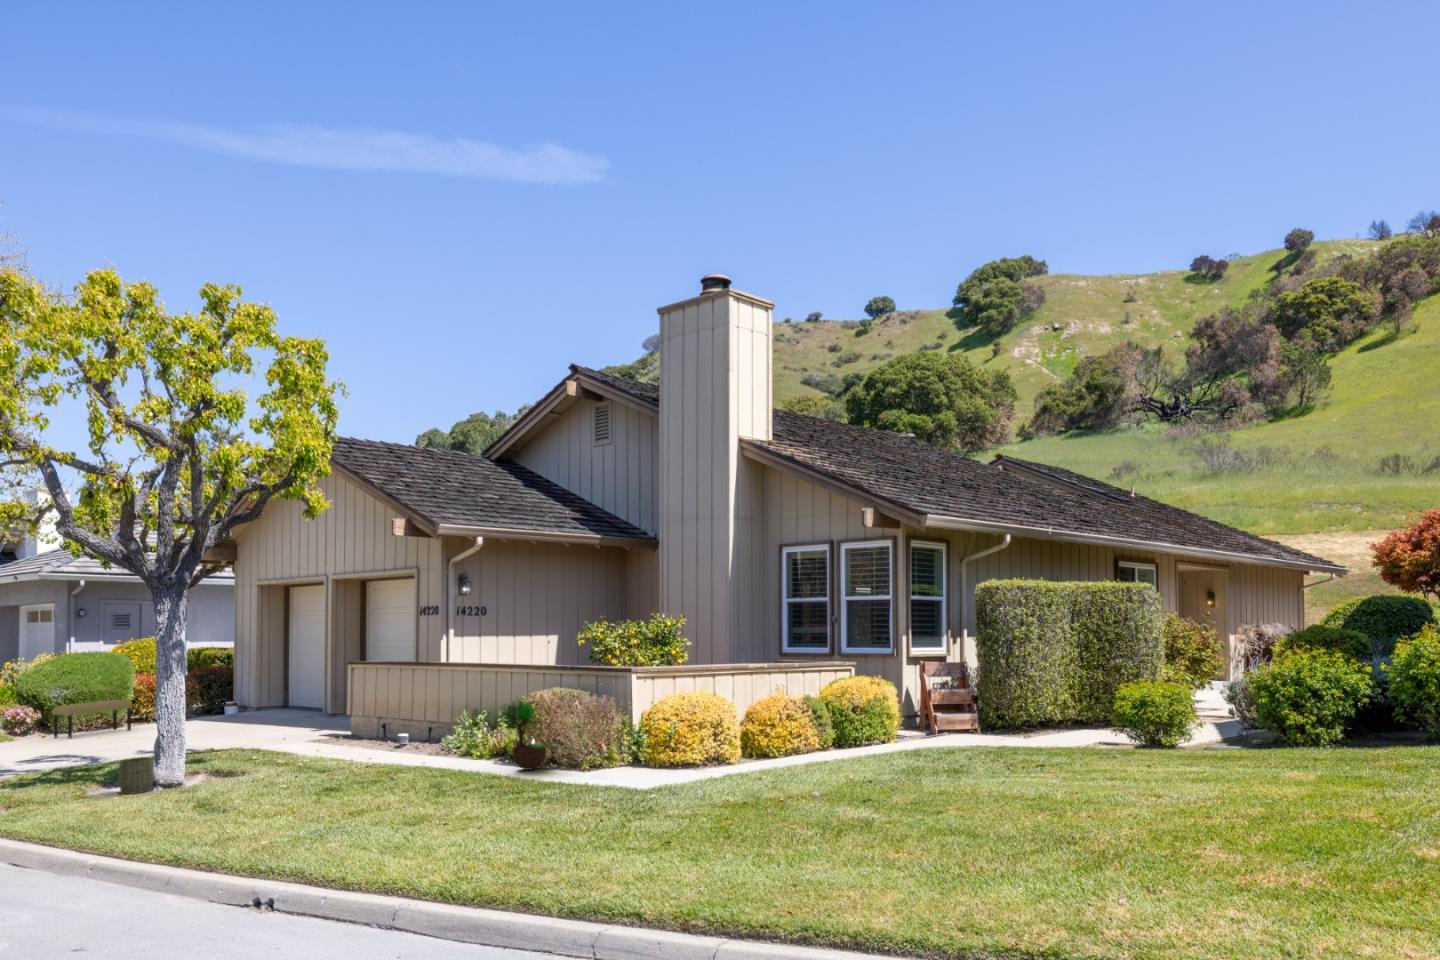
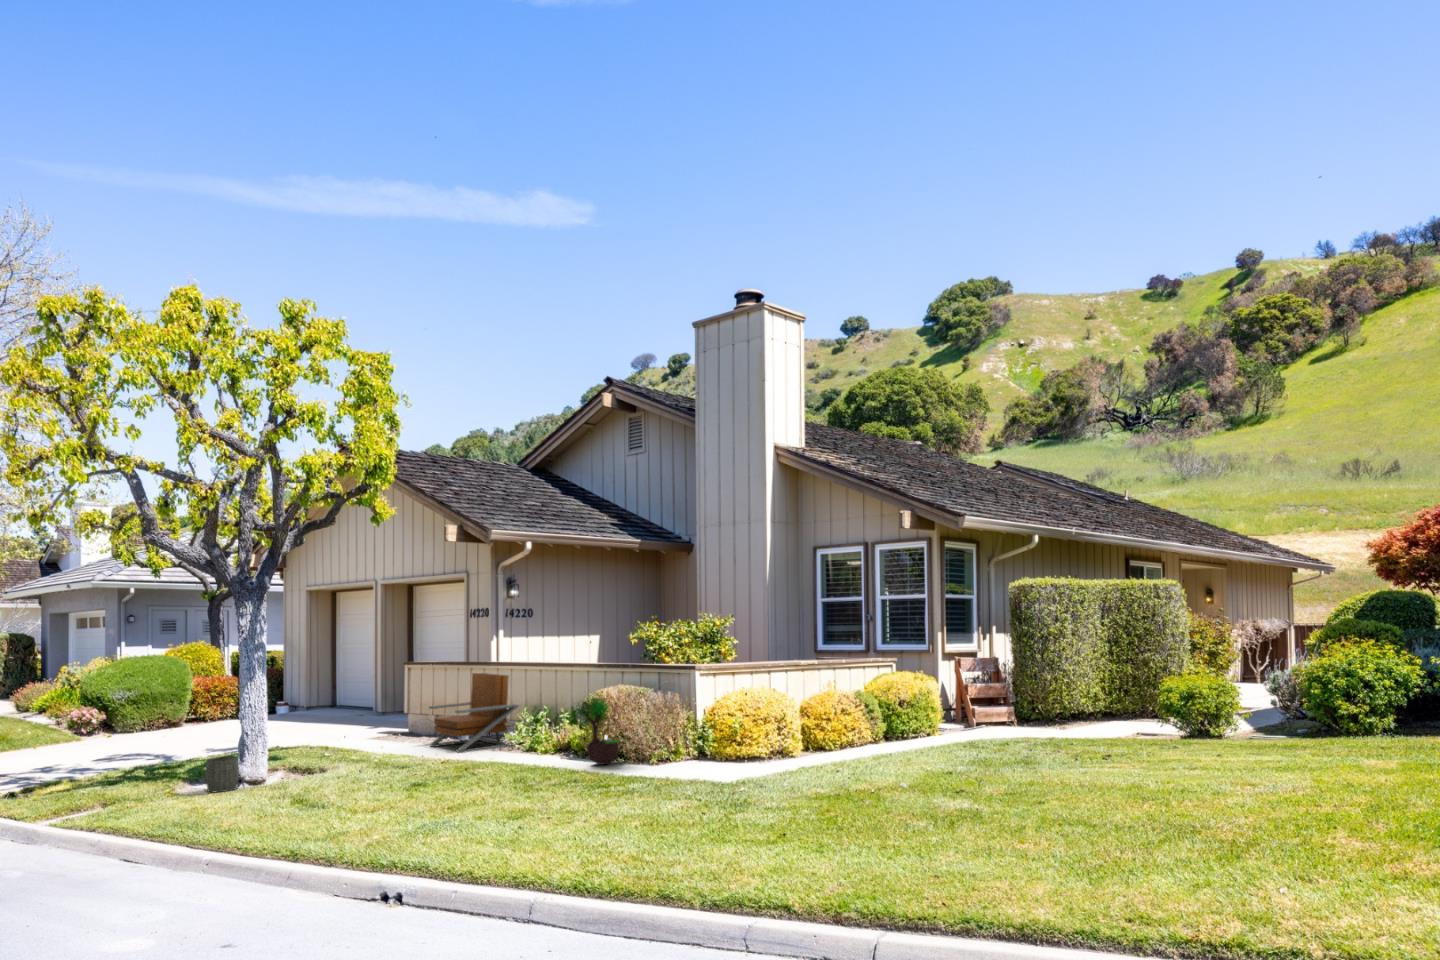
lounge chair: none [364,674,455,757] -> present [429,673,518,753]
bench: present [52,700,132,738] -> none [113,701,189,738]

